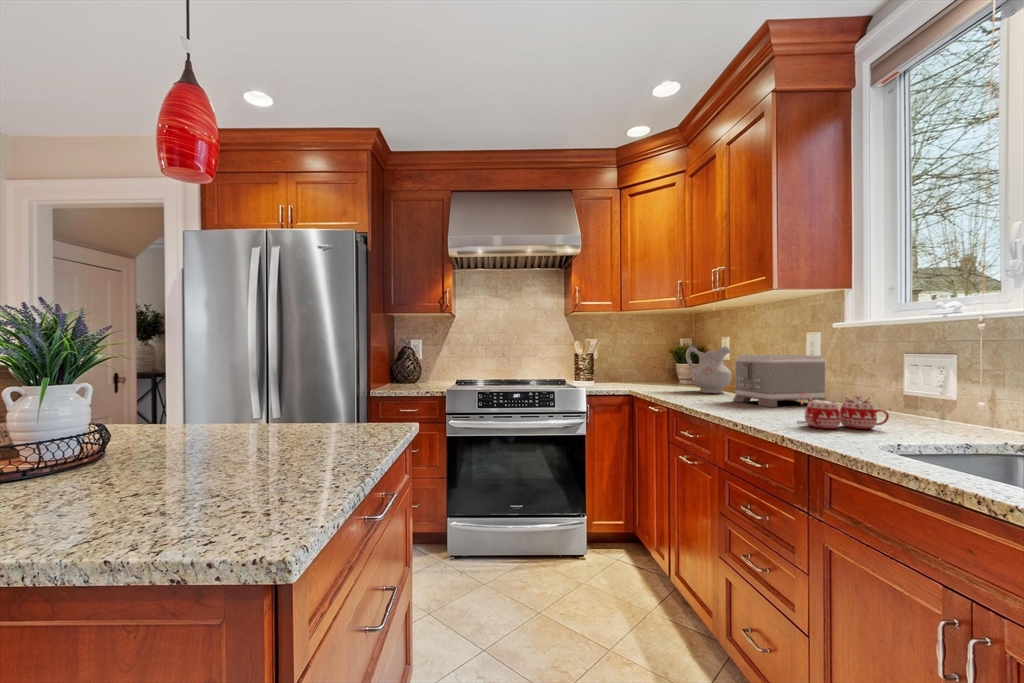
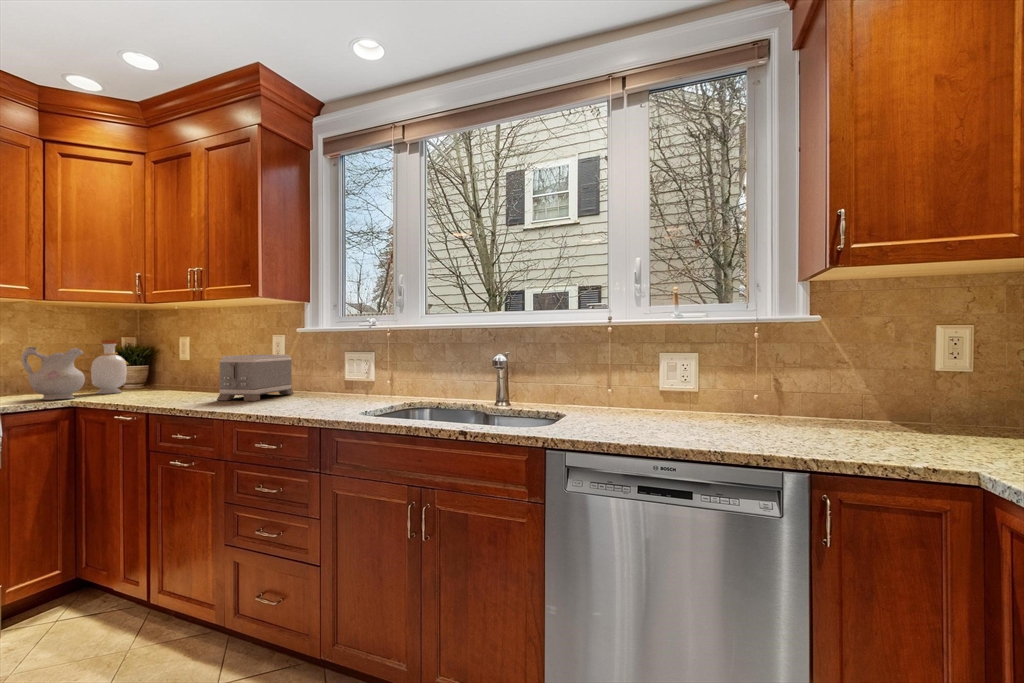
bottle: none [652,340,678,385] -> present [91,340,128,394]
ceramic pitcher: present [686,345,732,393] -> present [21,347,85,400]
mug: present [797,393,889,429] -> none [289,383,345,410]

